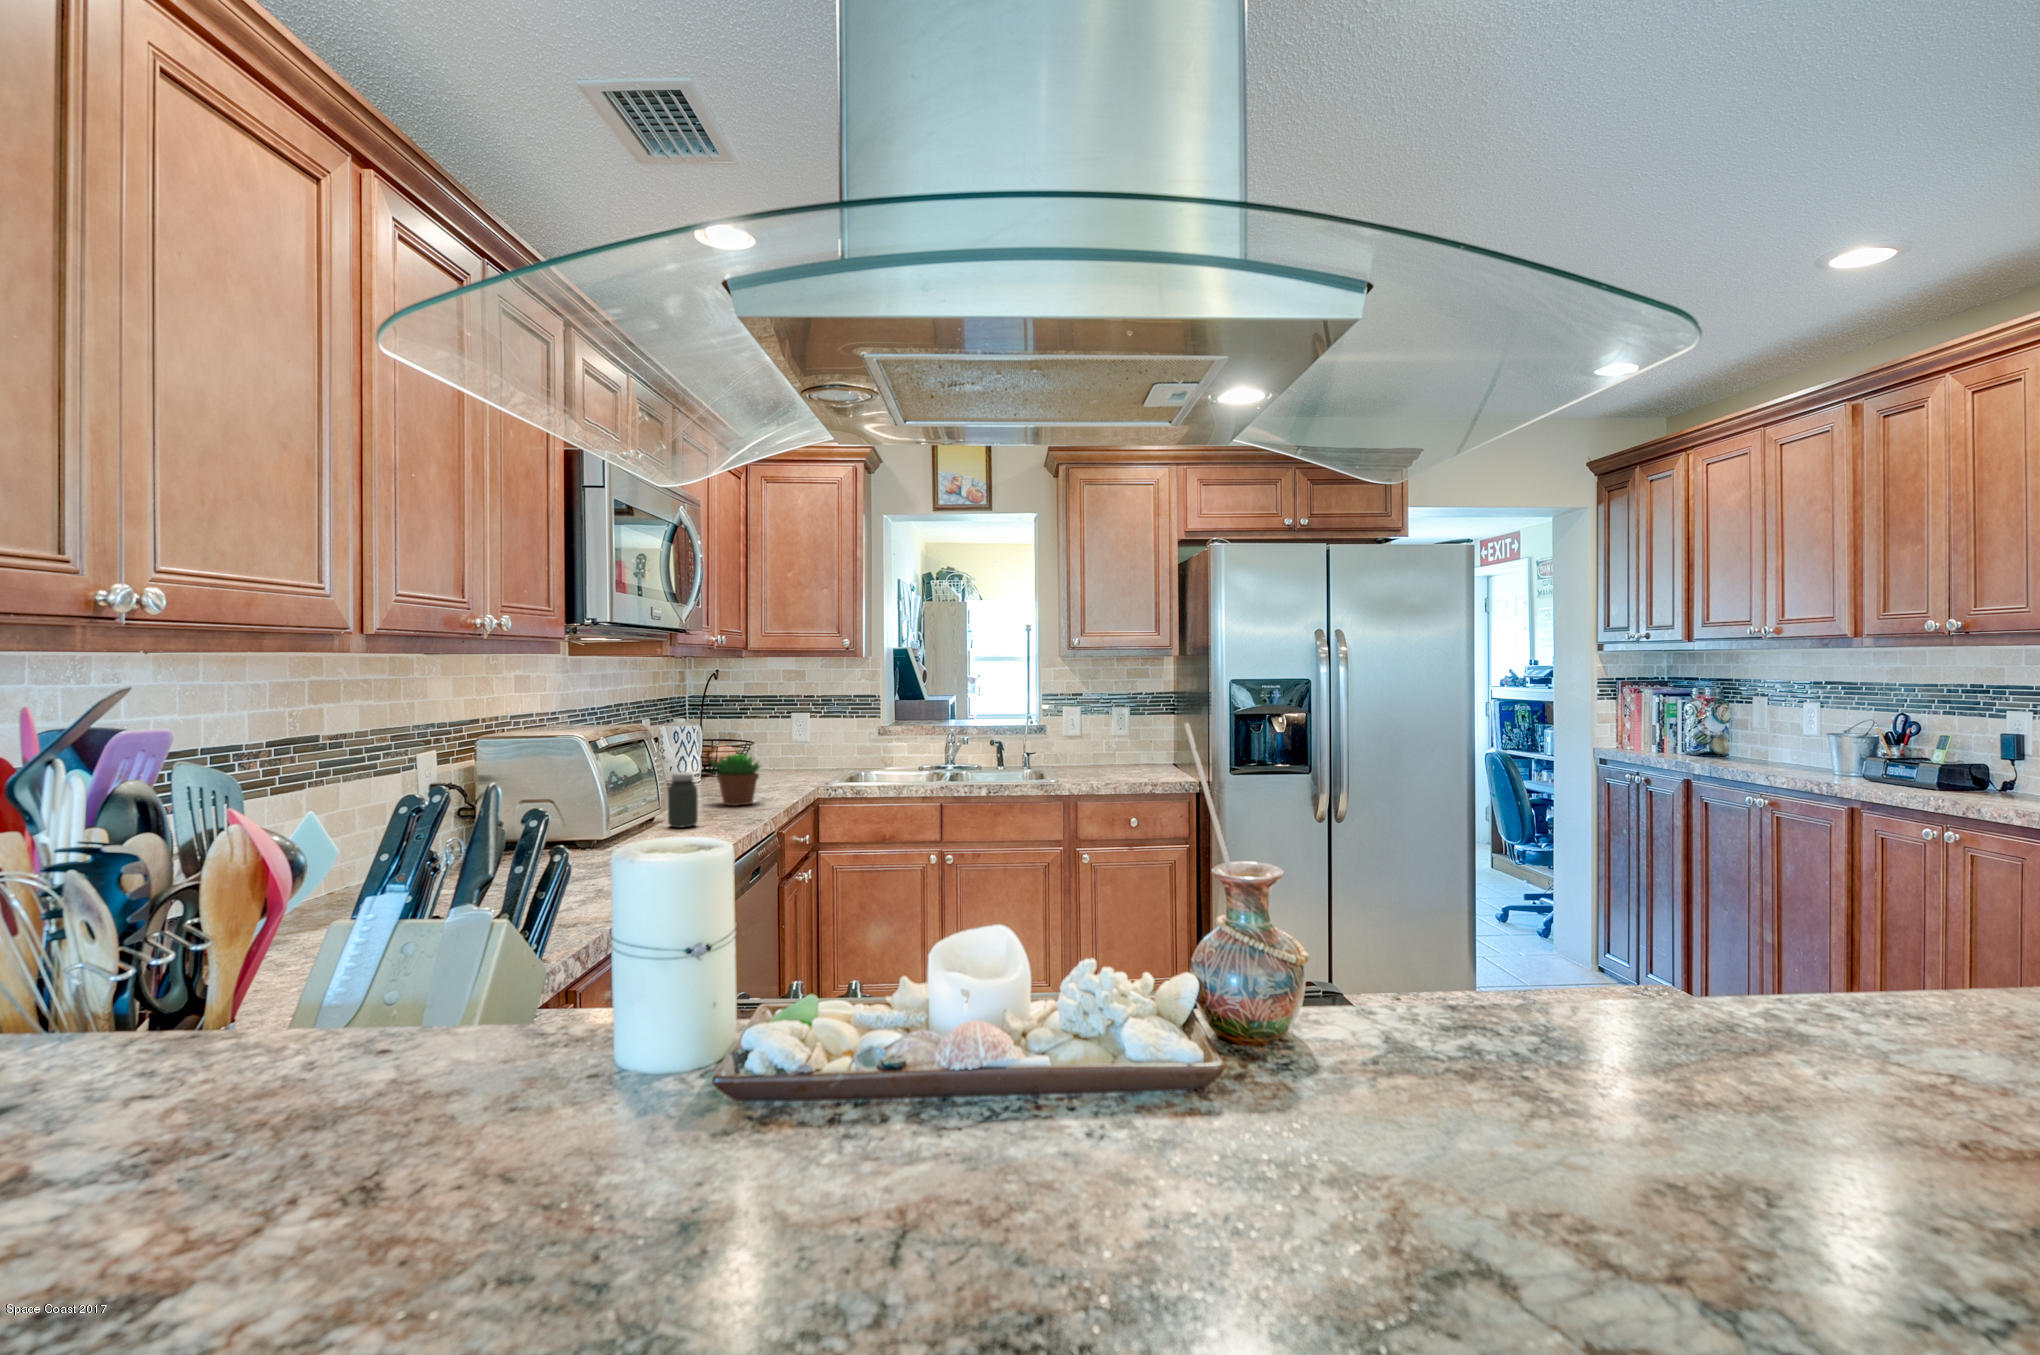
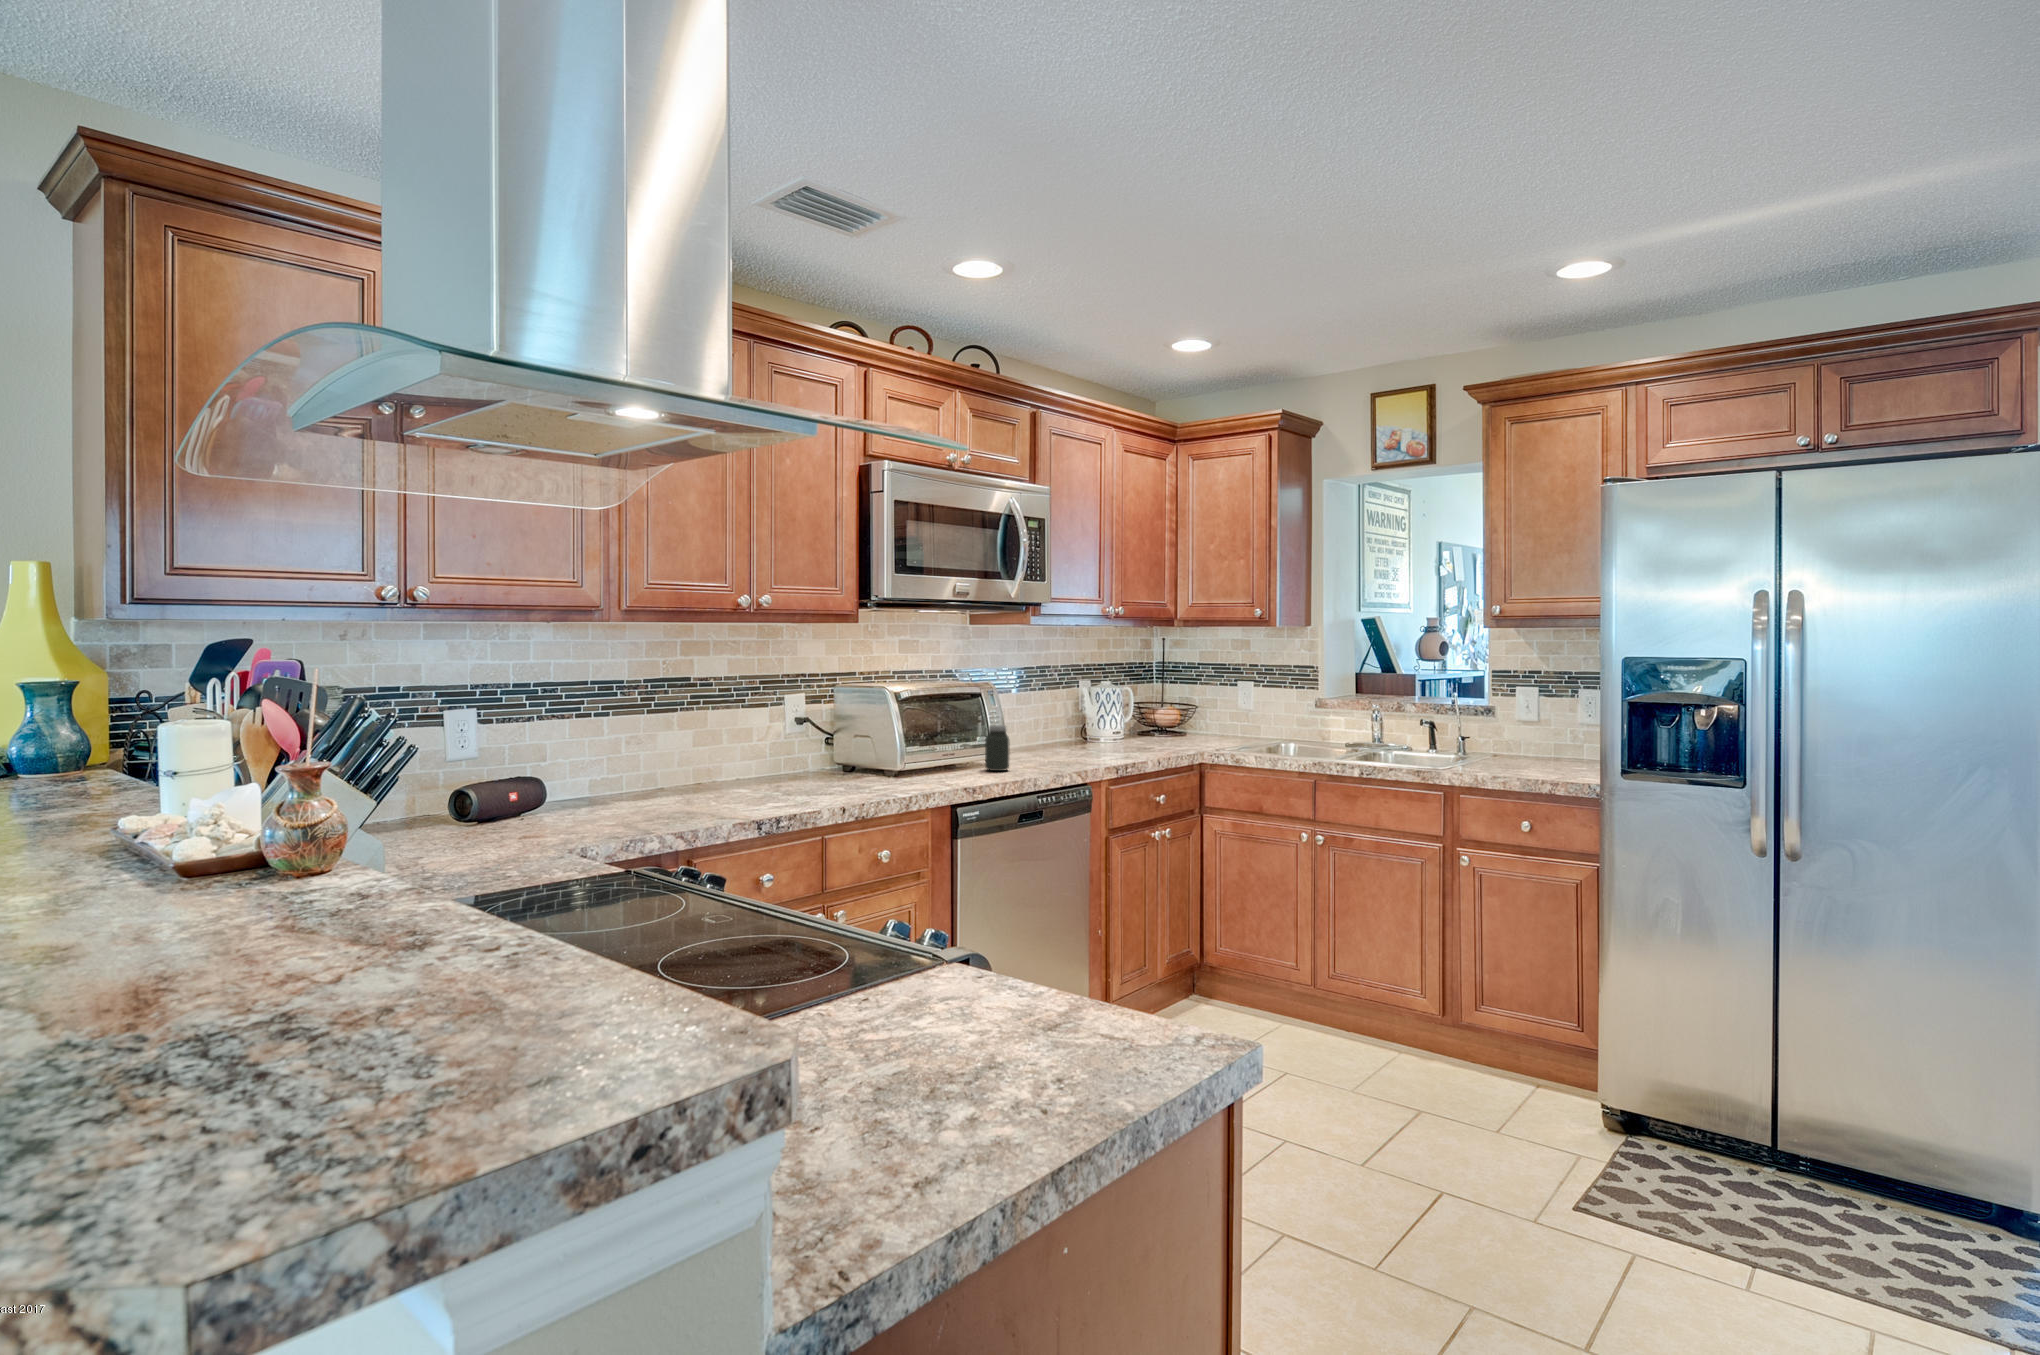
succulent plant: present [711,754,760,806] -> none [1067,712,1114,760]

